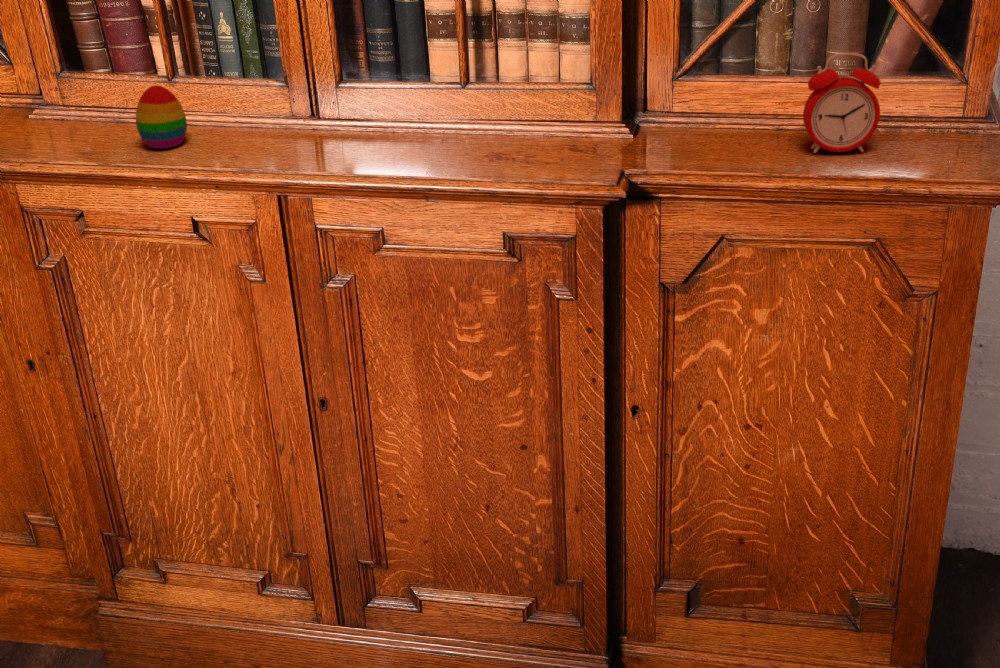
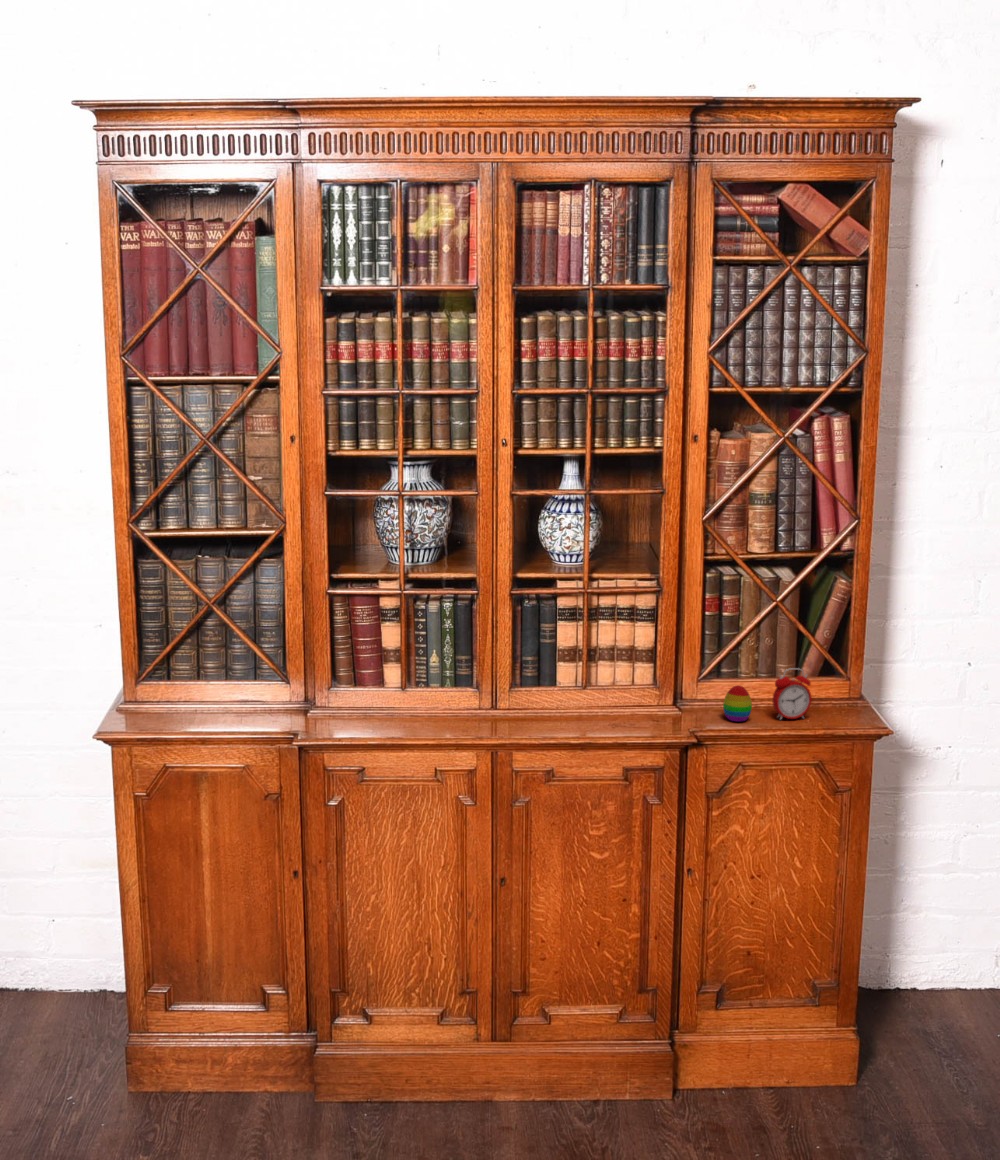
decorative egg: present [136,85,187,148] -> present [723,685,752,722]

